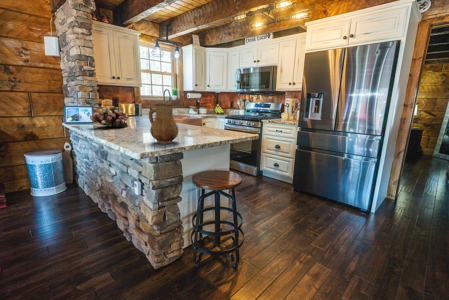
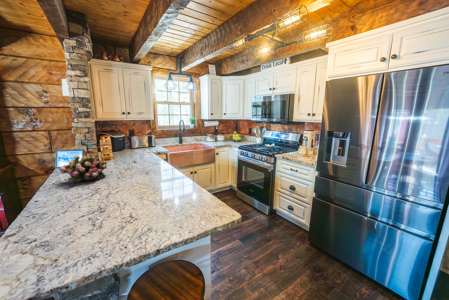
ceramic pitcher: present [149,104,178,144] -> none [37,190,93,259]

